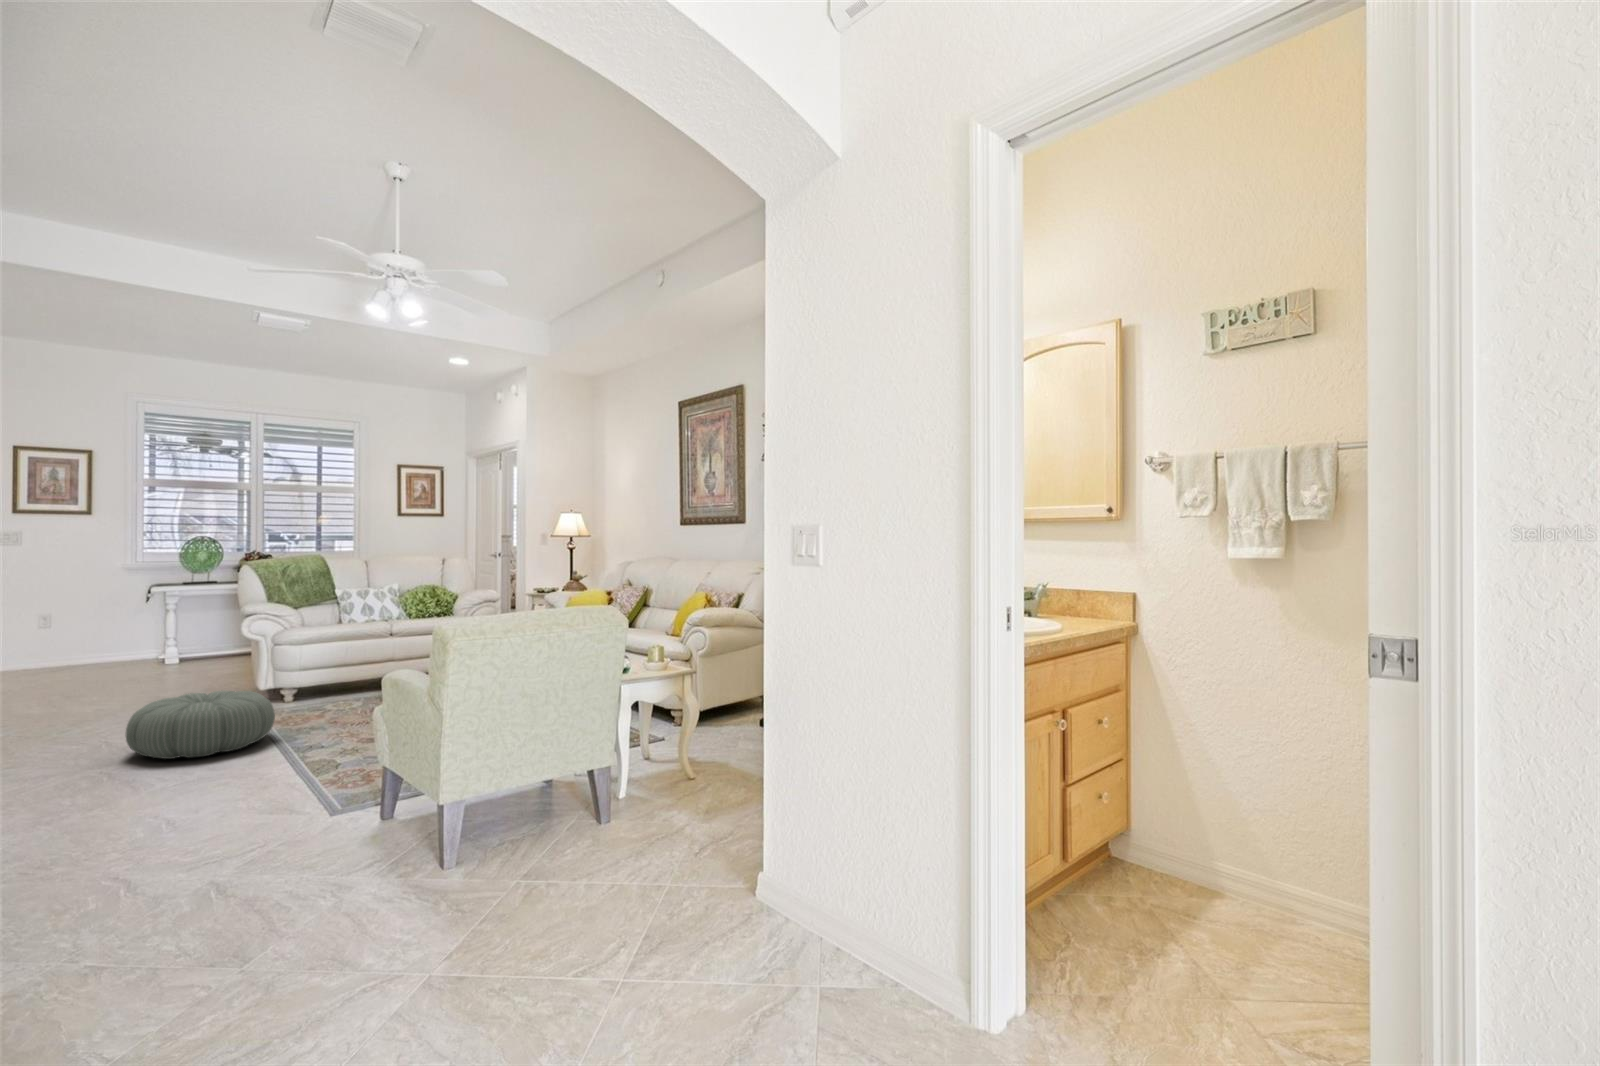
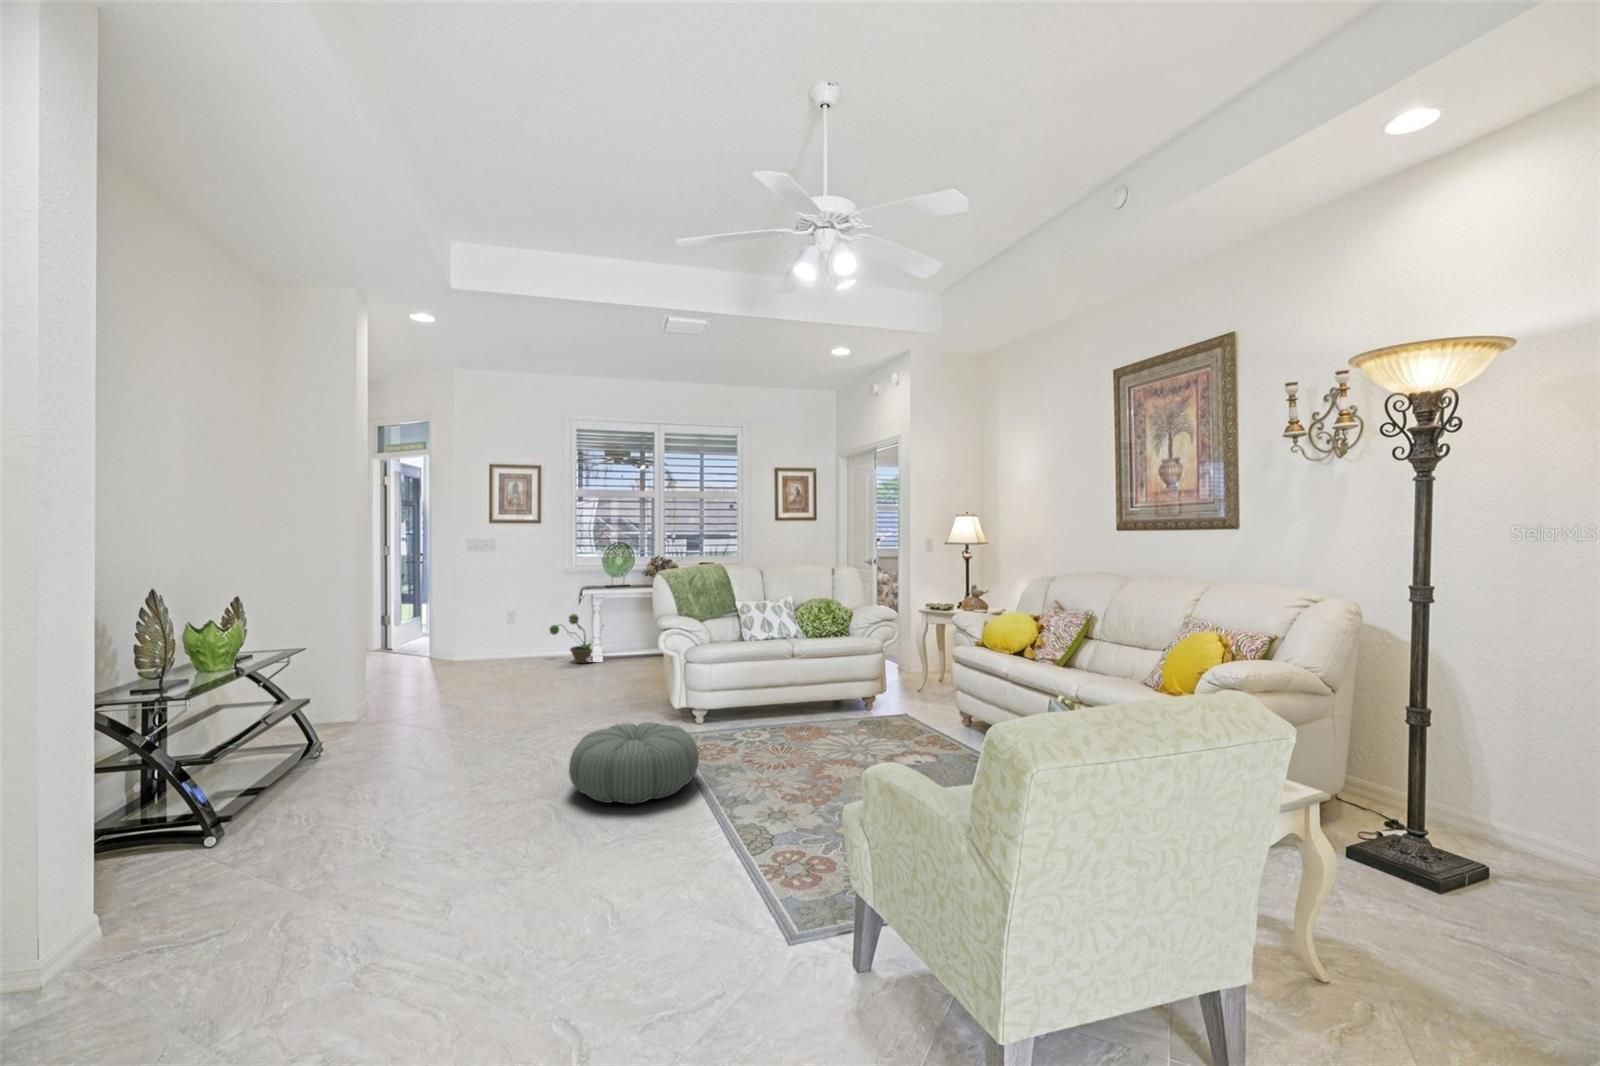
decorative plant: none [103,611,181,666] -> present [550,614,592,663]

